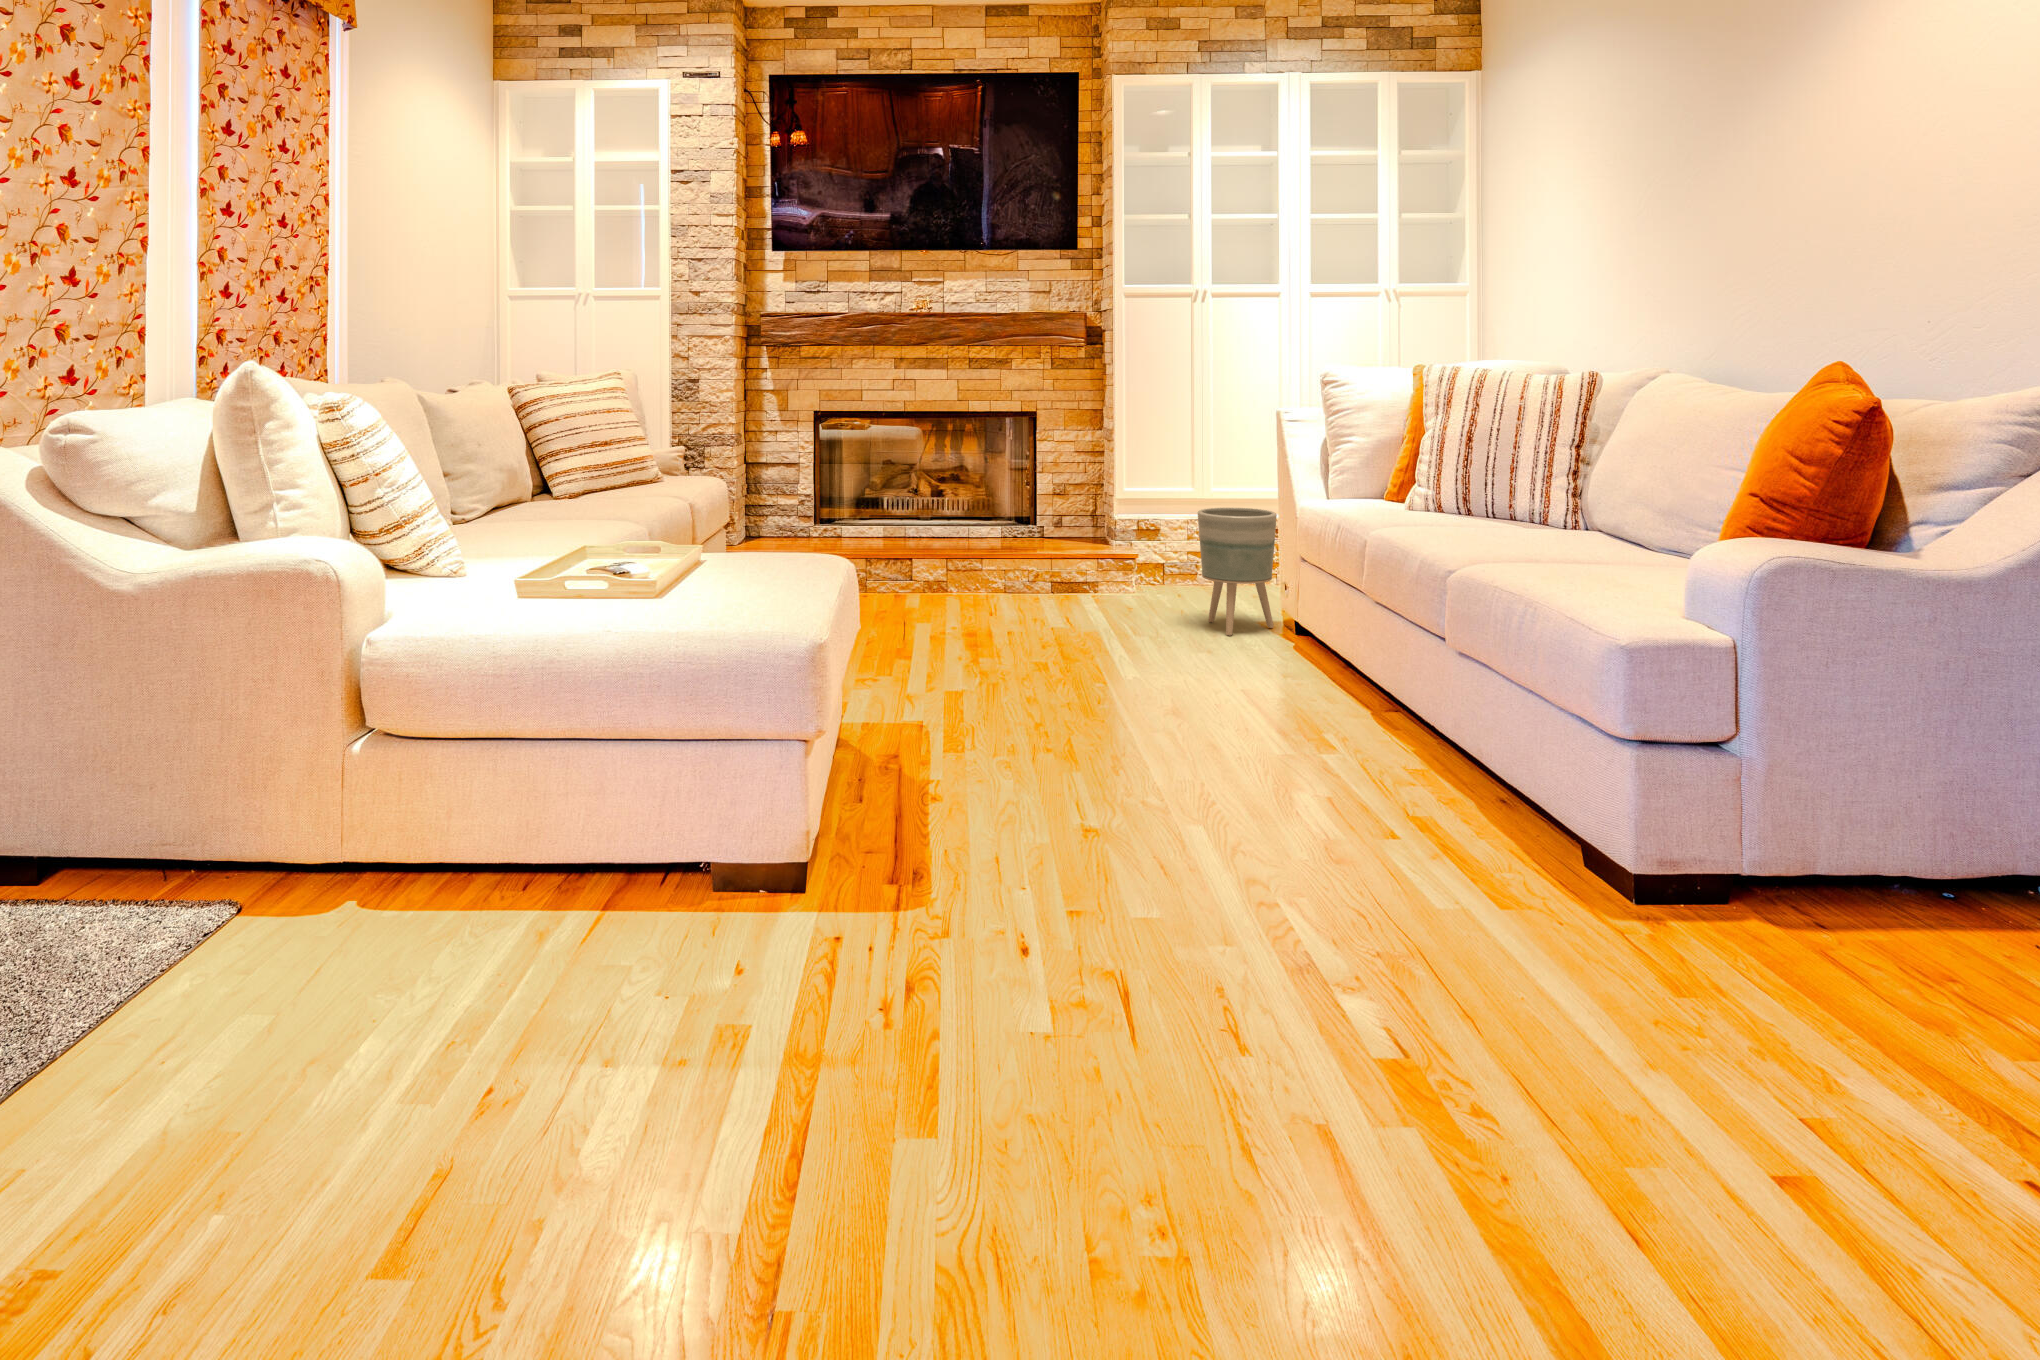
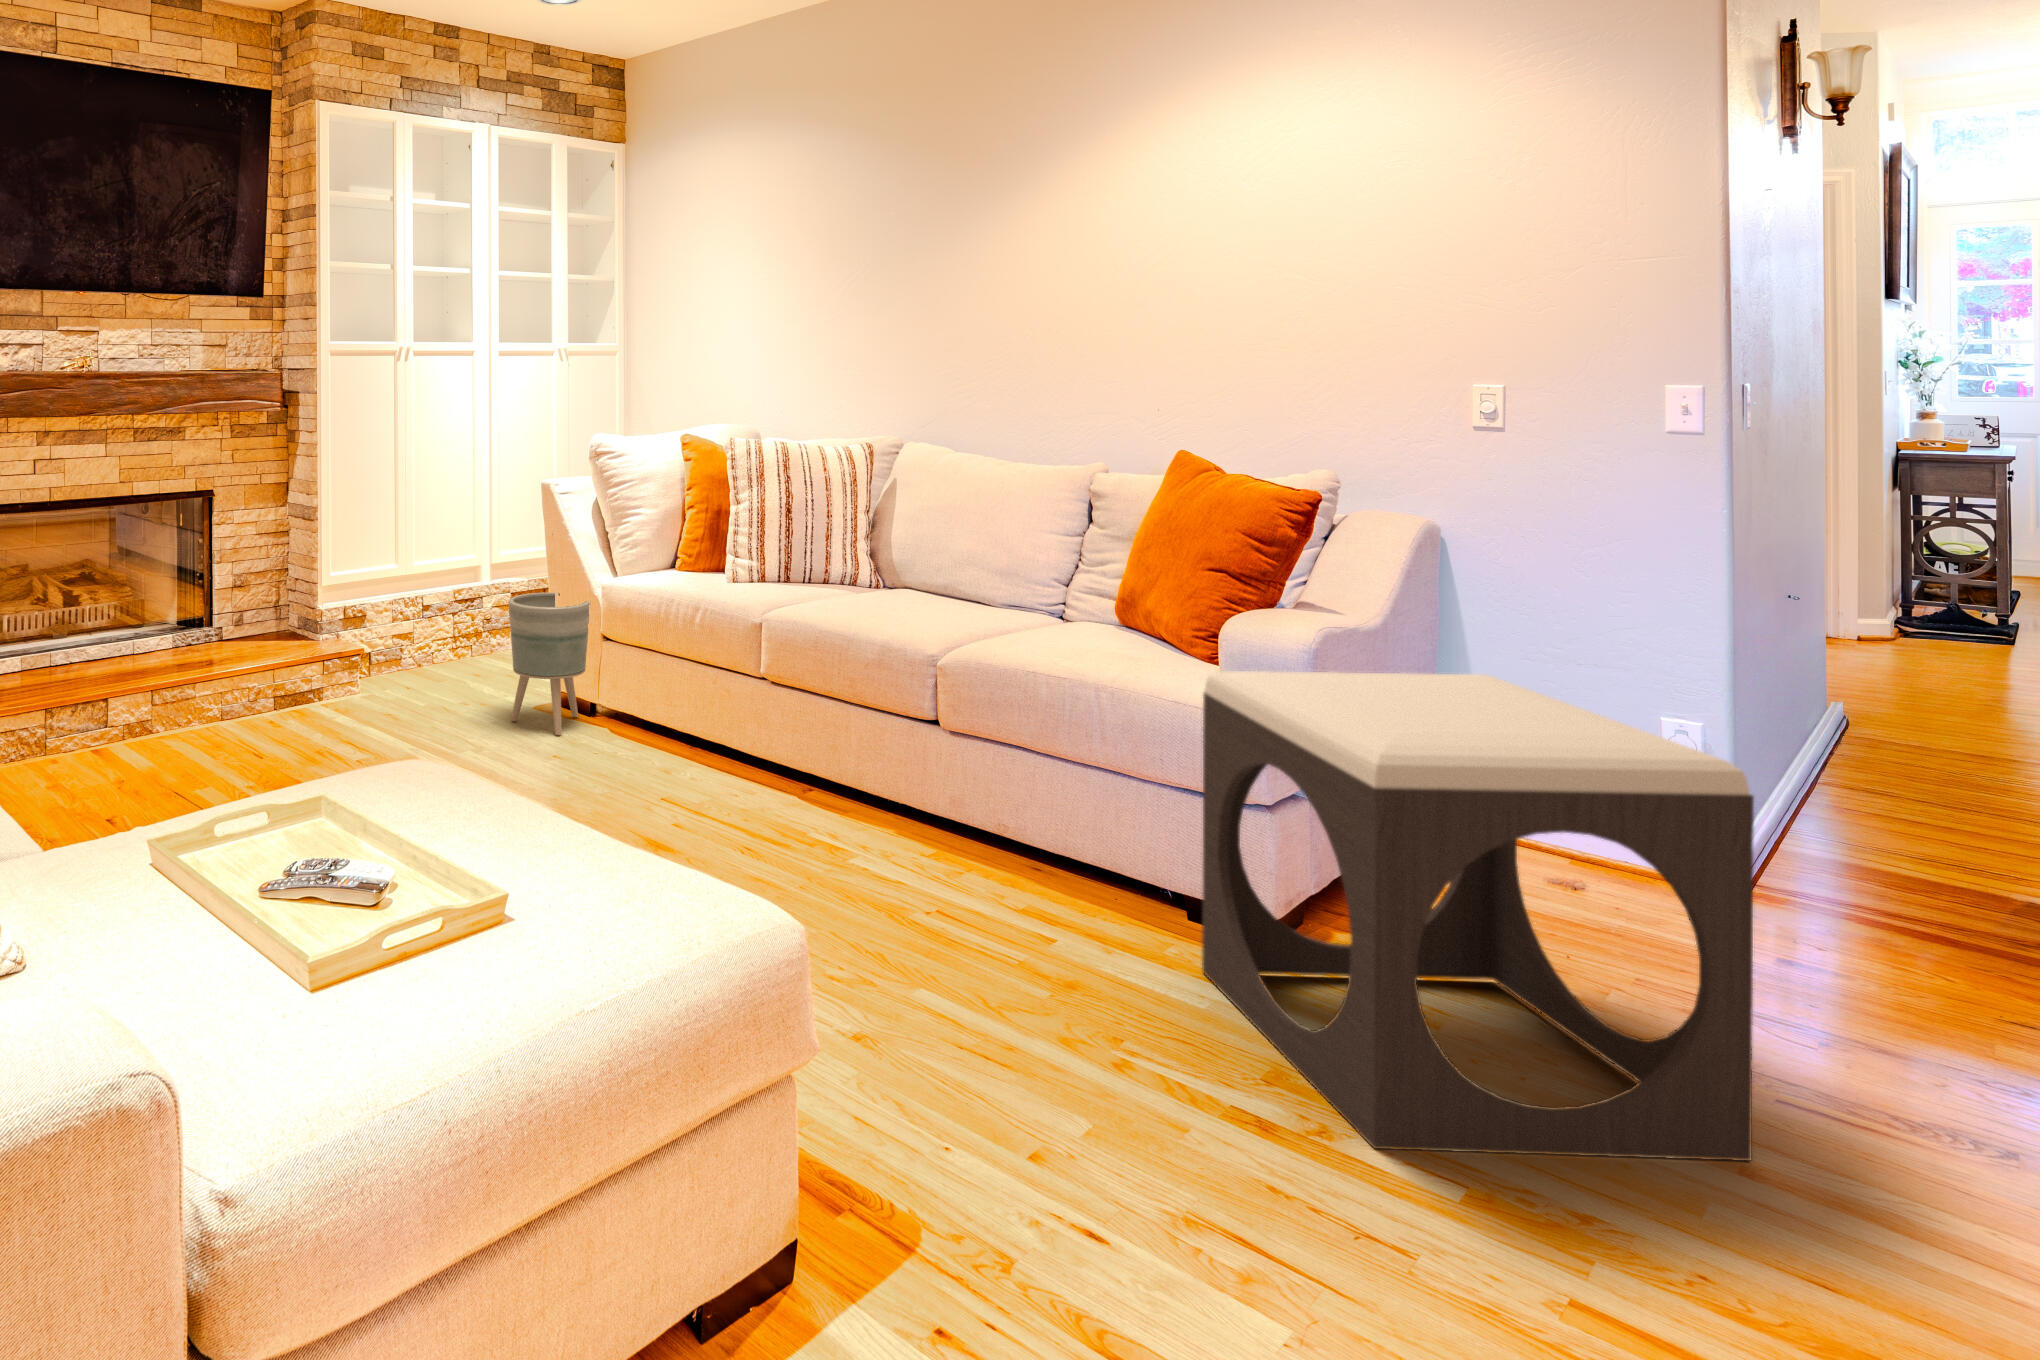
footstool: none [1351,553,1849,1142] -> present [1202,671,1754,1161]

